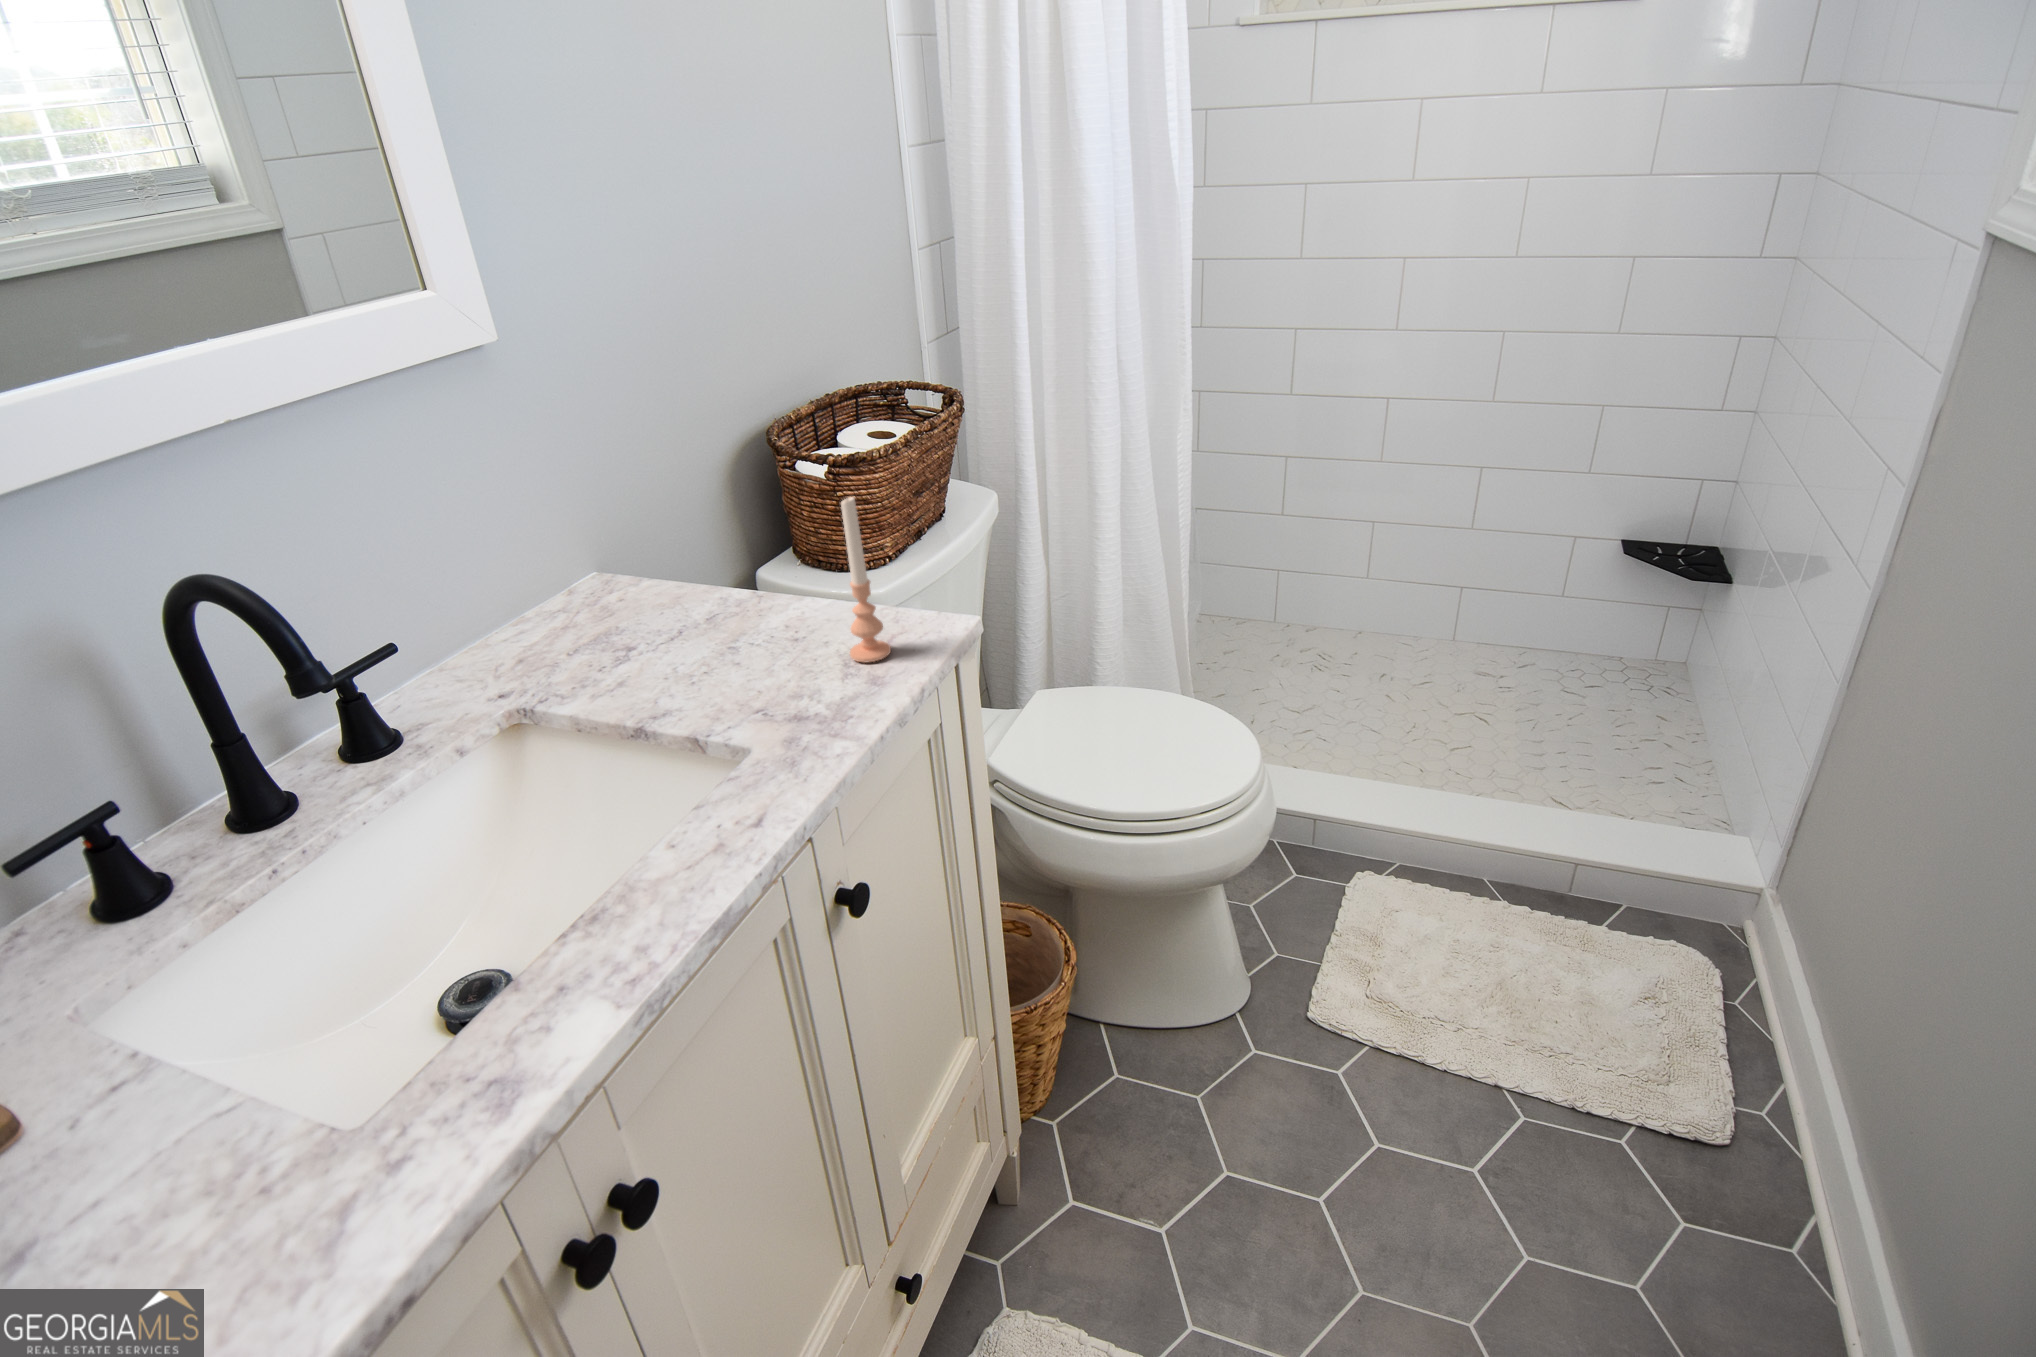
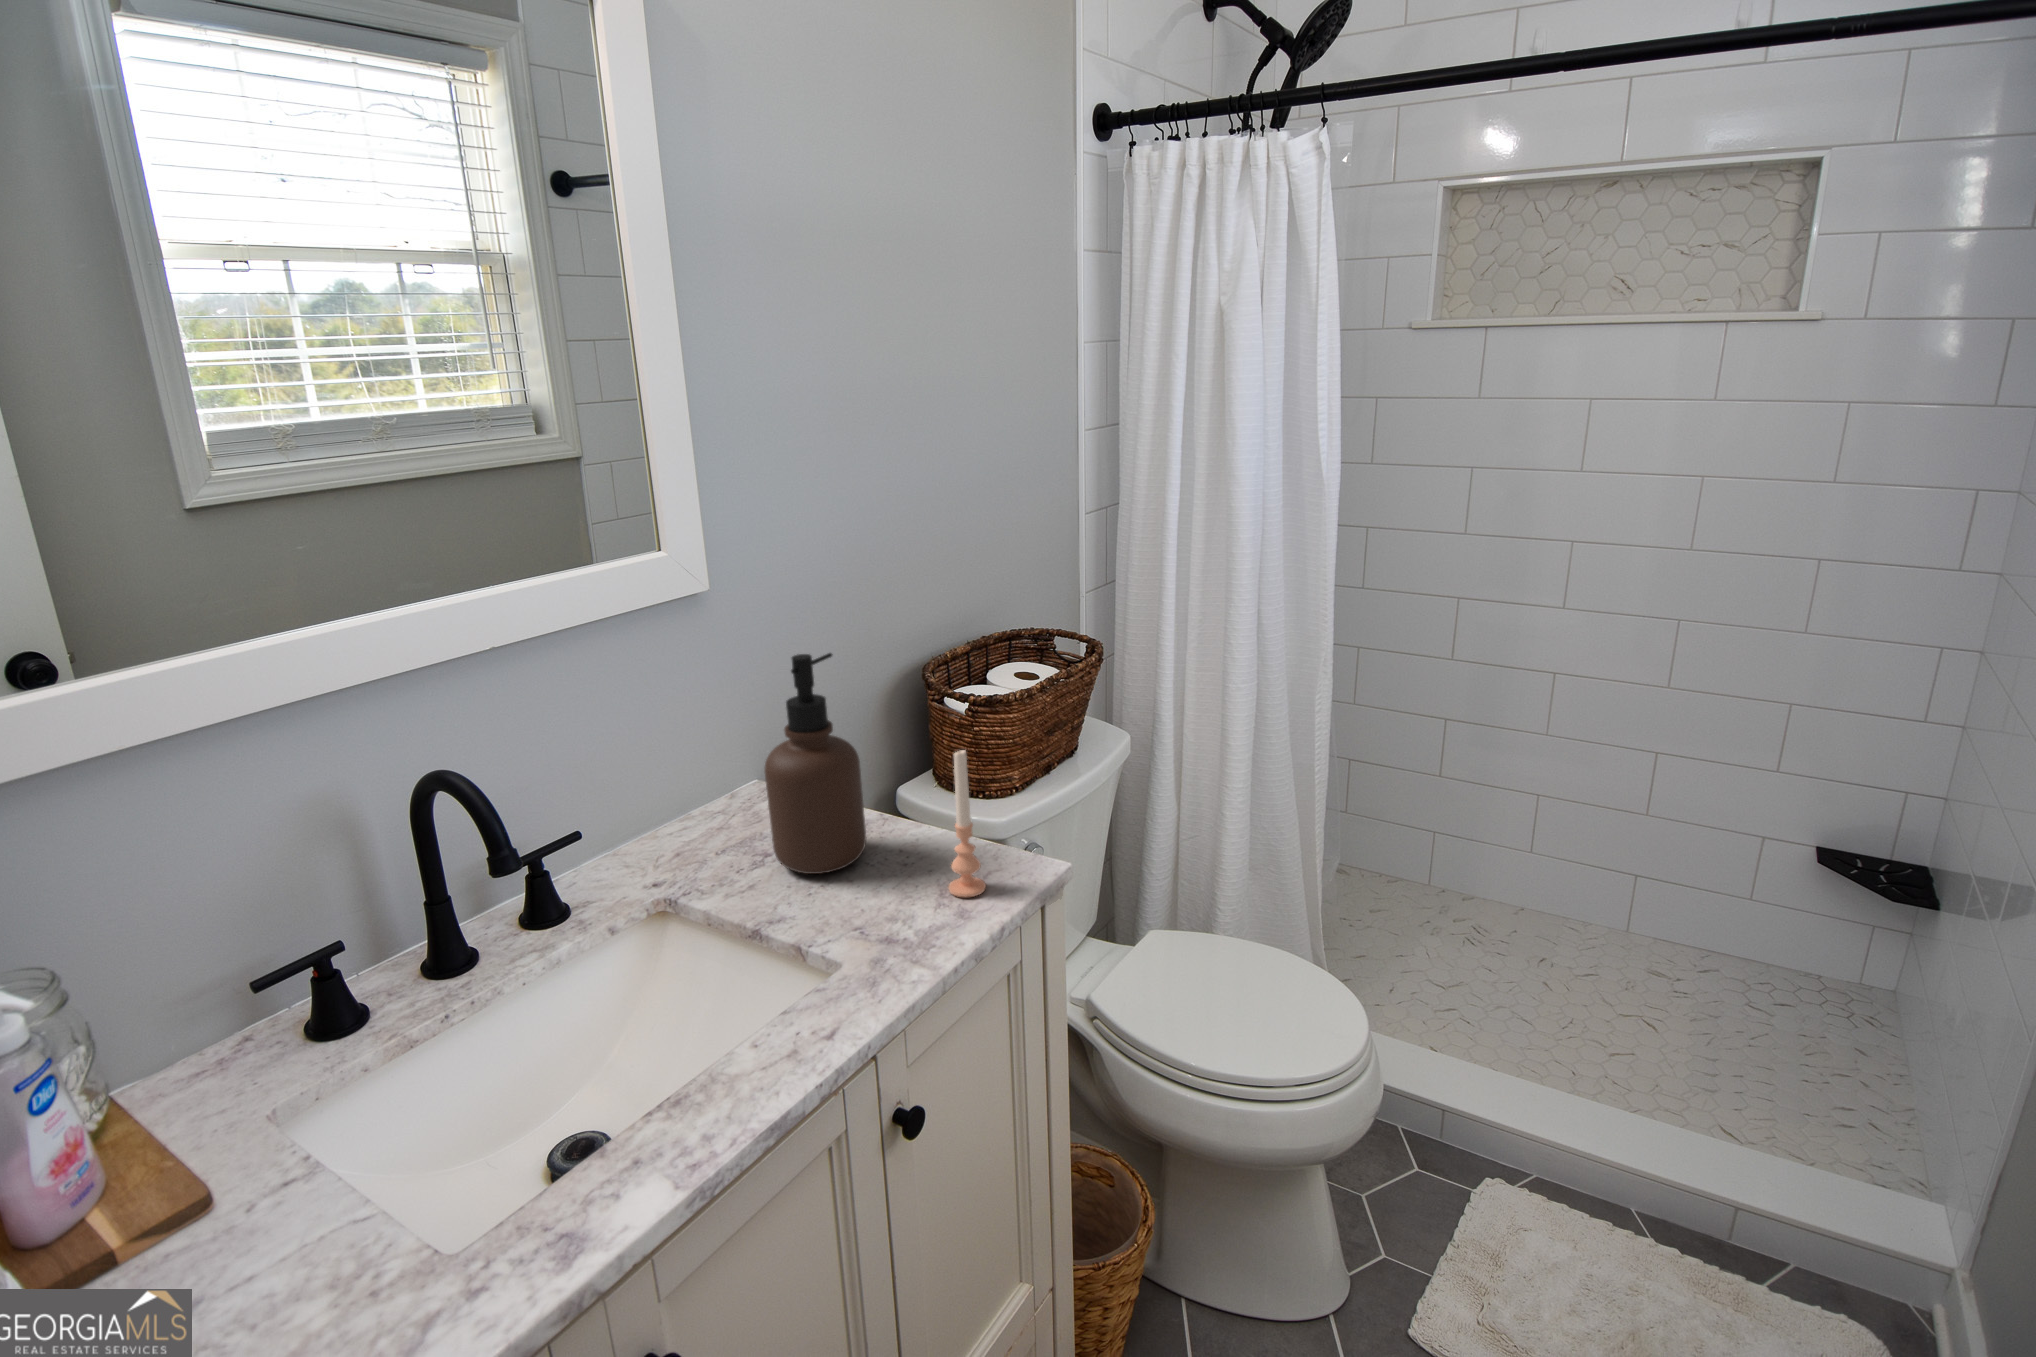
soap dispenser: none [616,402,745,660] -> present [765,653,866,874]

